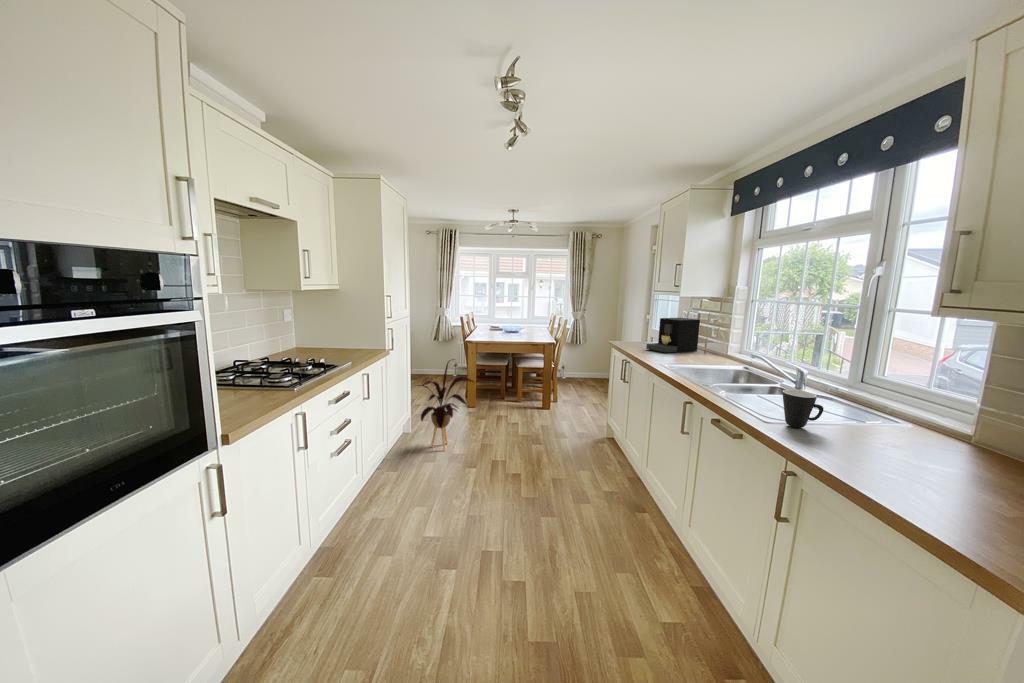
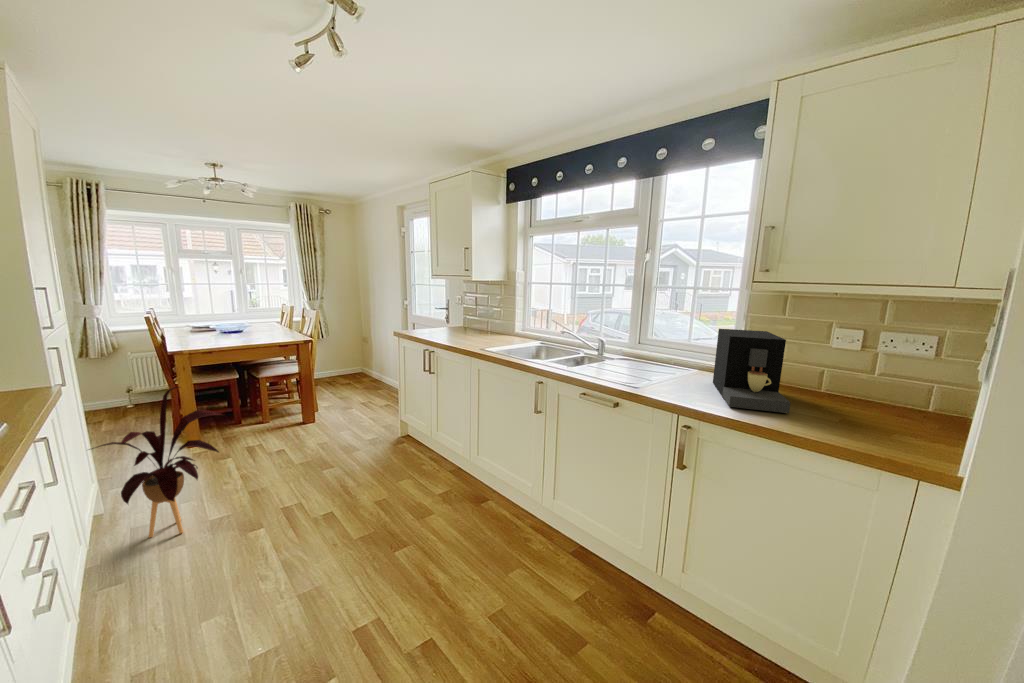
coffee maker: present [646,318,700,353] -> present [713,329,790,413]
mug: present [783,390,823,428] -> none [642,355,670,386]

